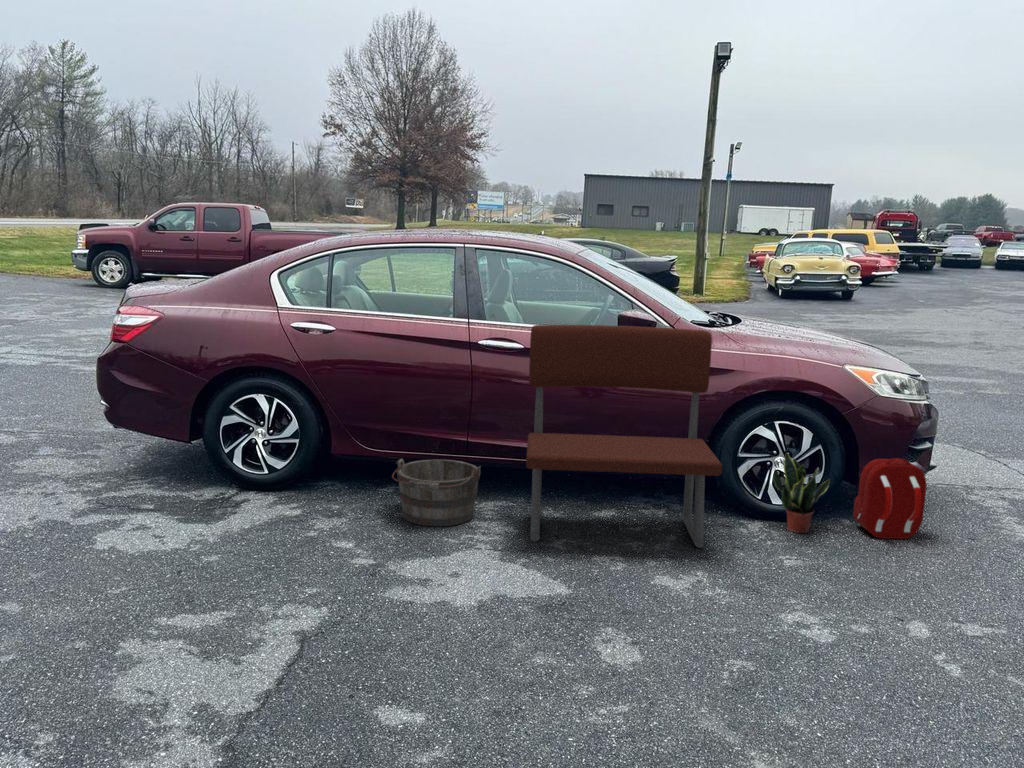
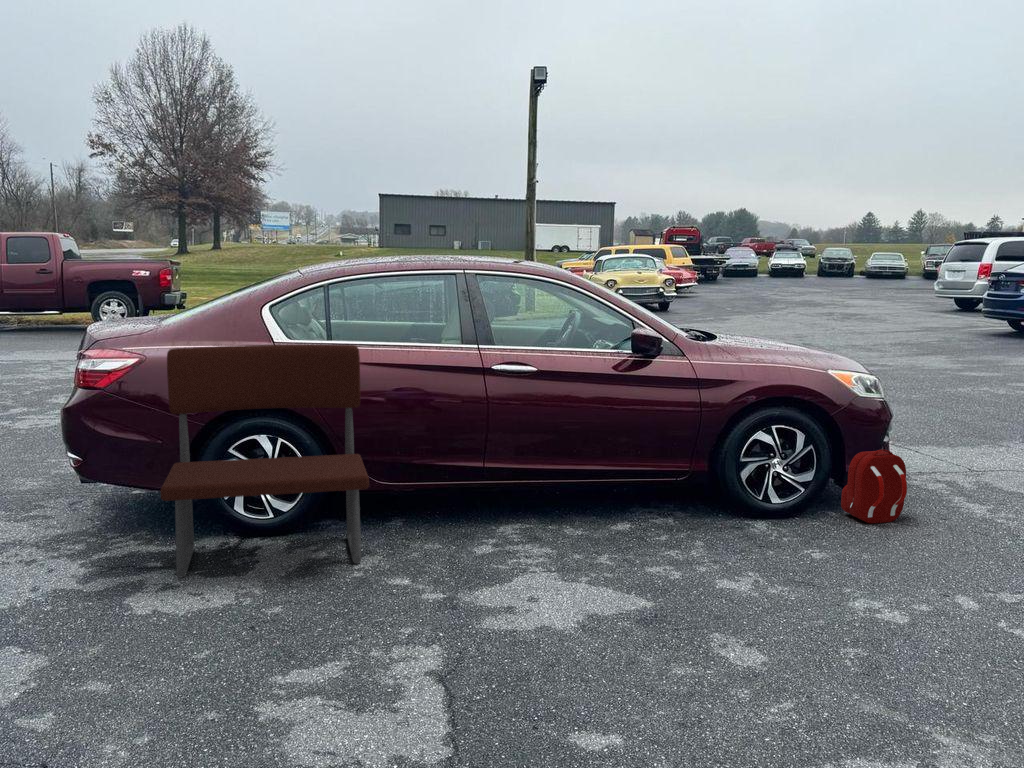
bench: present [526,325,722,548] -> present [160,345,369,578]
potted plant: present [773,452,830,533] -> none [776,452,826,526]
bucket: present [392,459,481,526] -> none [426,488,515,556]

